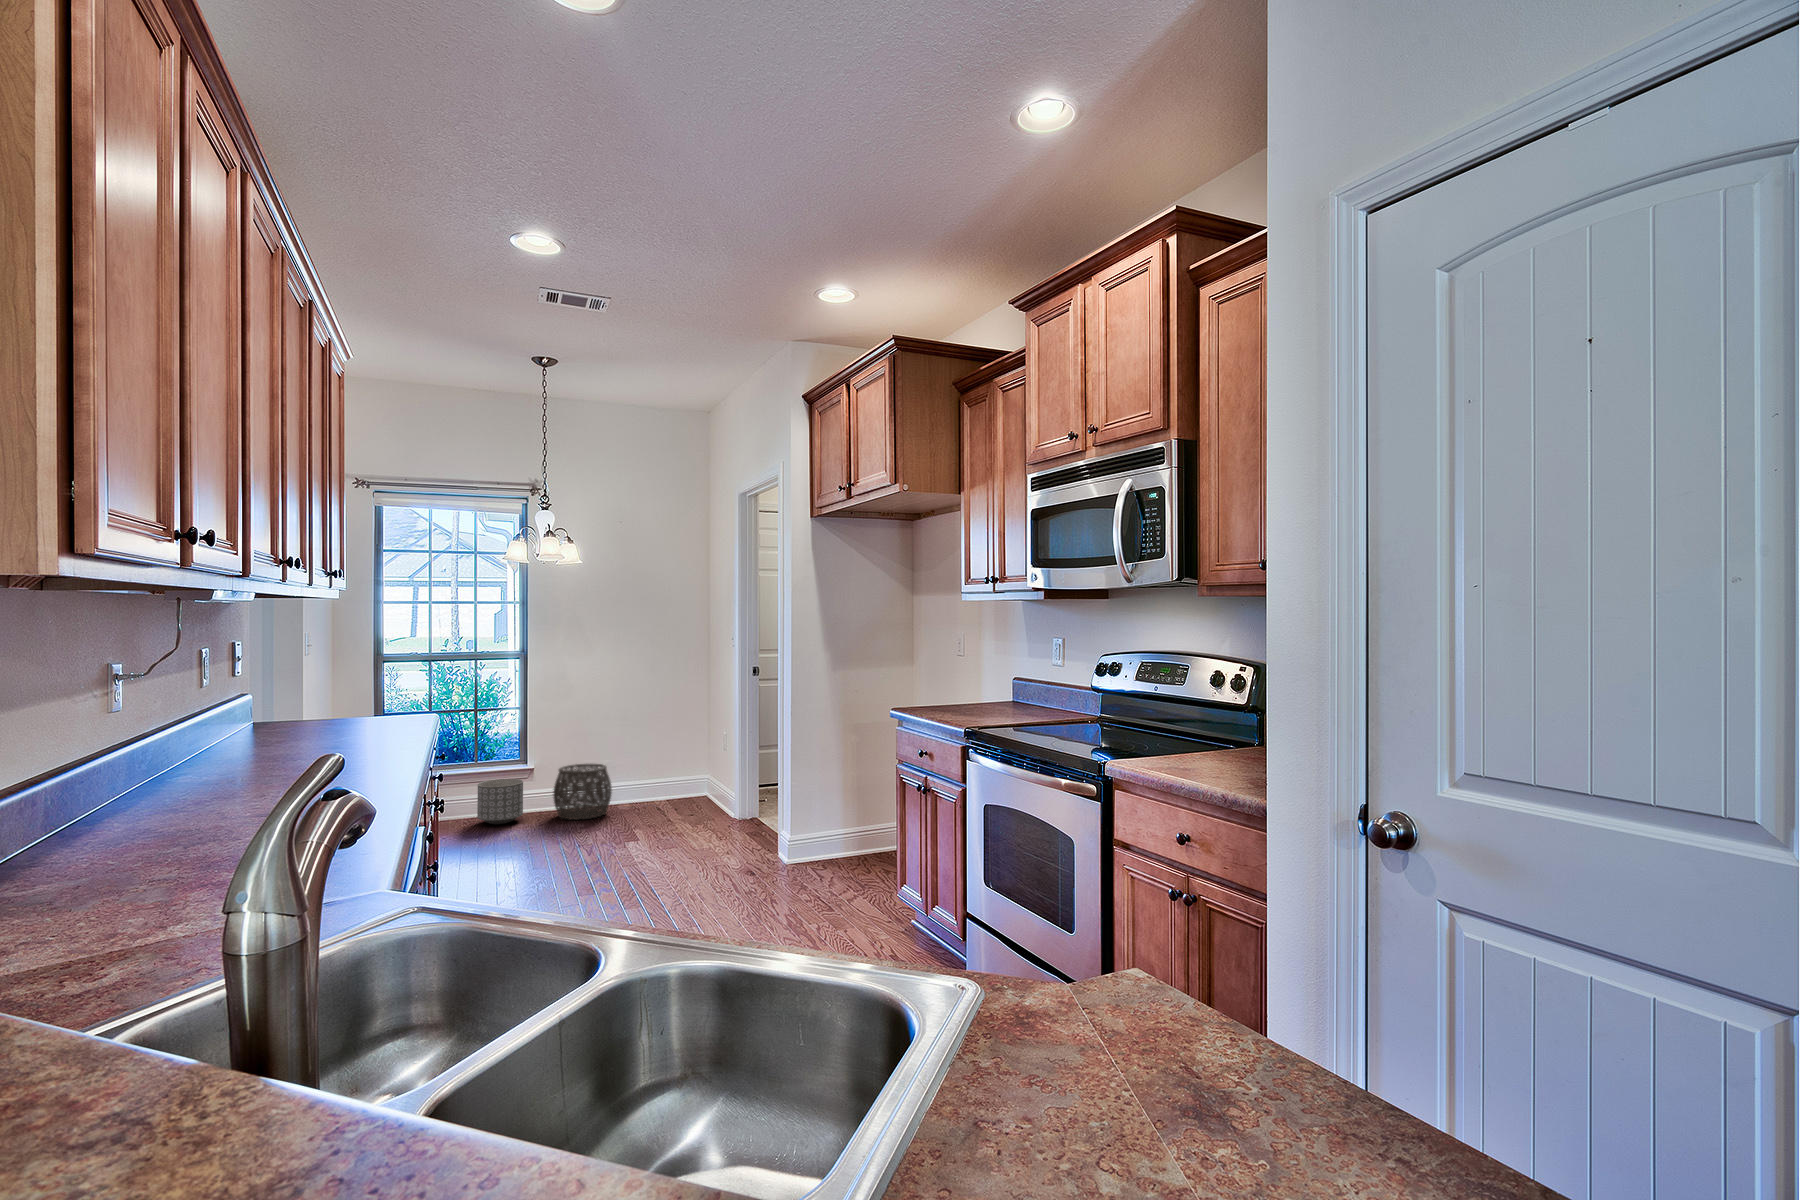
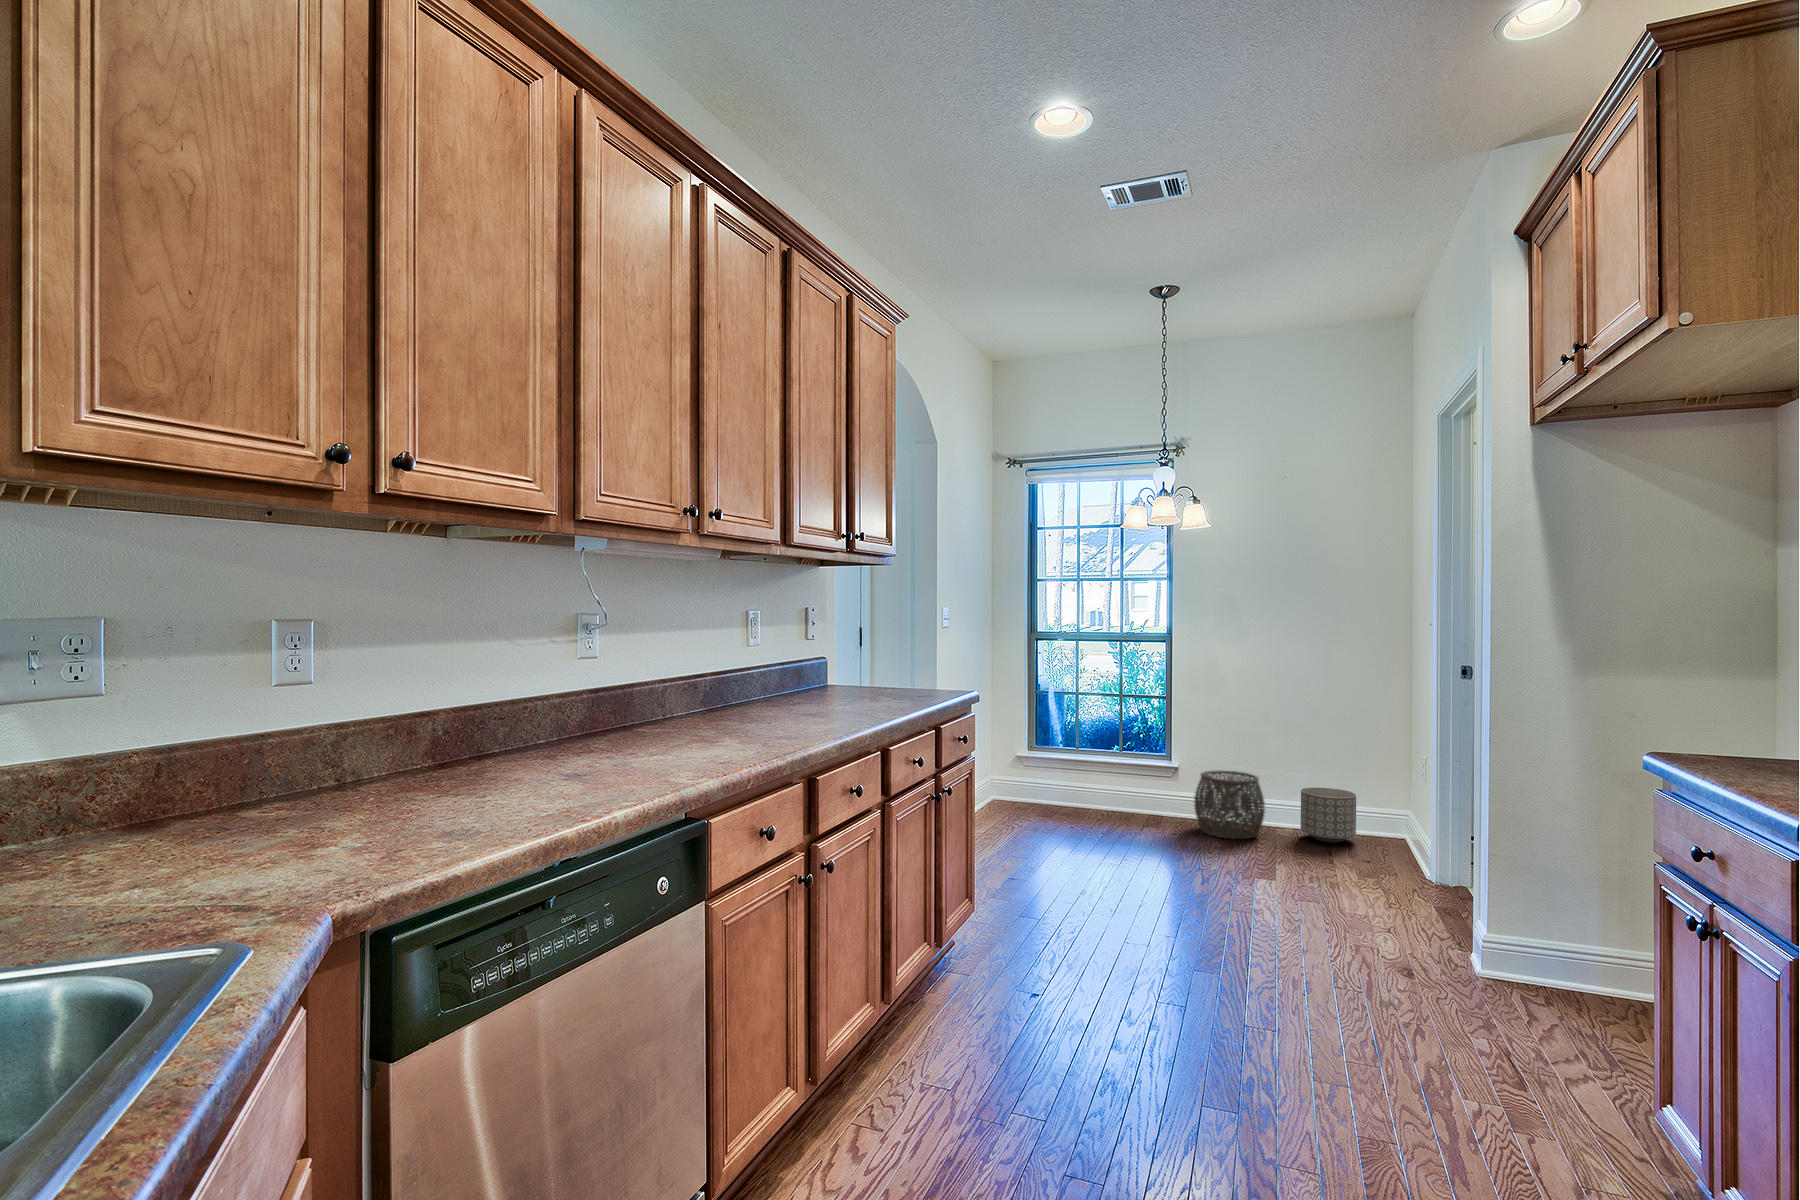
planter: present [477,779,523,824] -> present [1301,787,1356,843]

